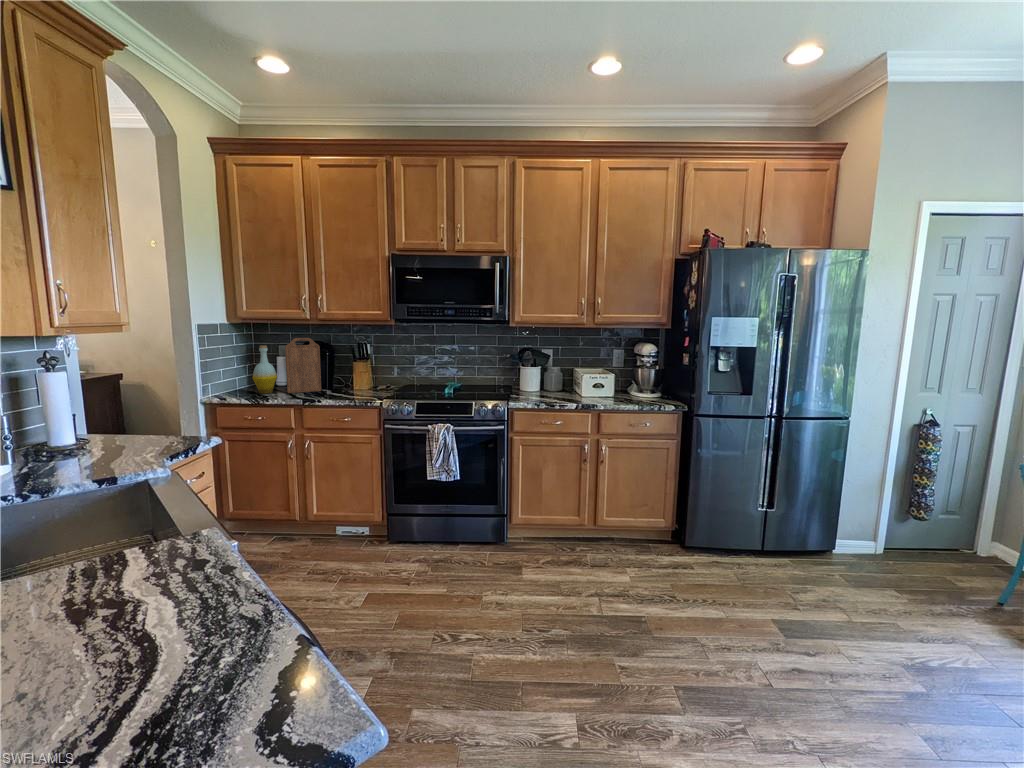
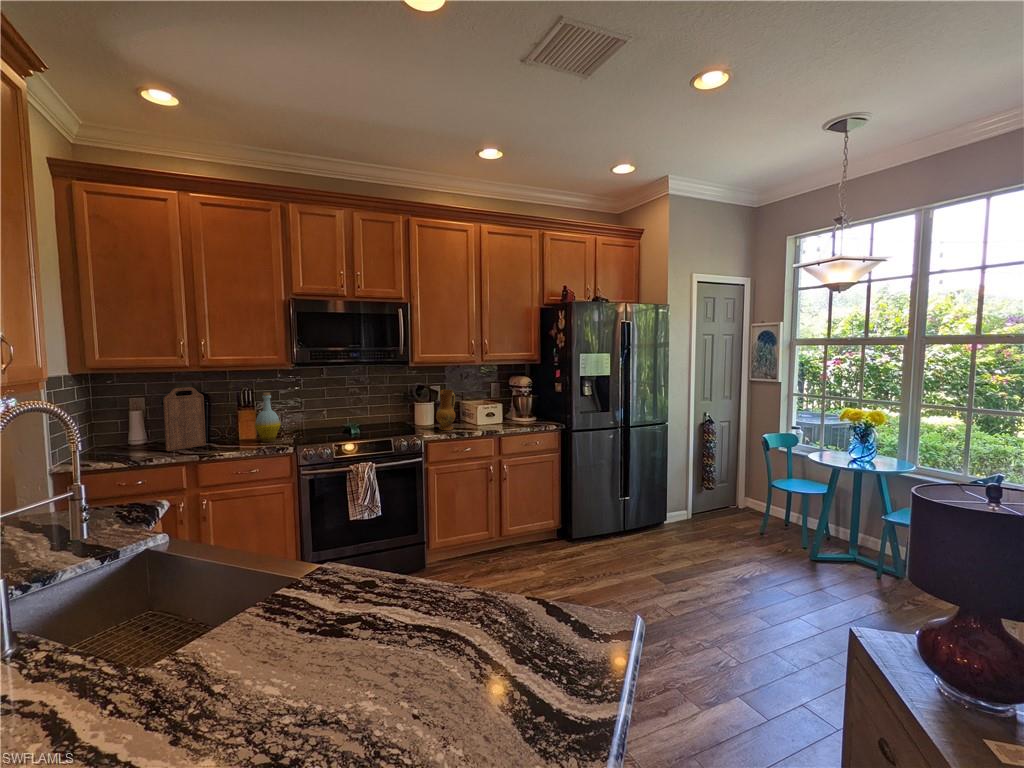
bottle: present [252,346,277,394] -> present [255,393,281,442]
ceramic jug: none [532,354,556,399] -> present [436,390,456,430]

